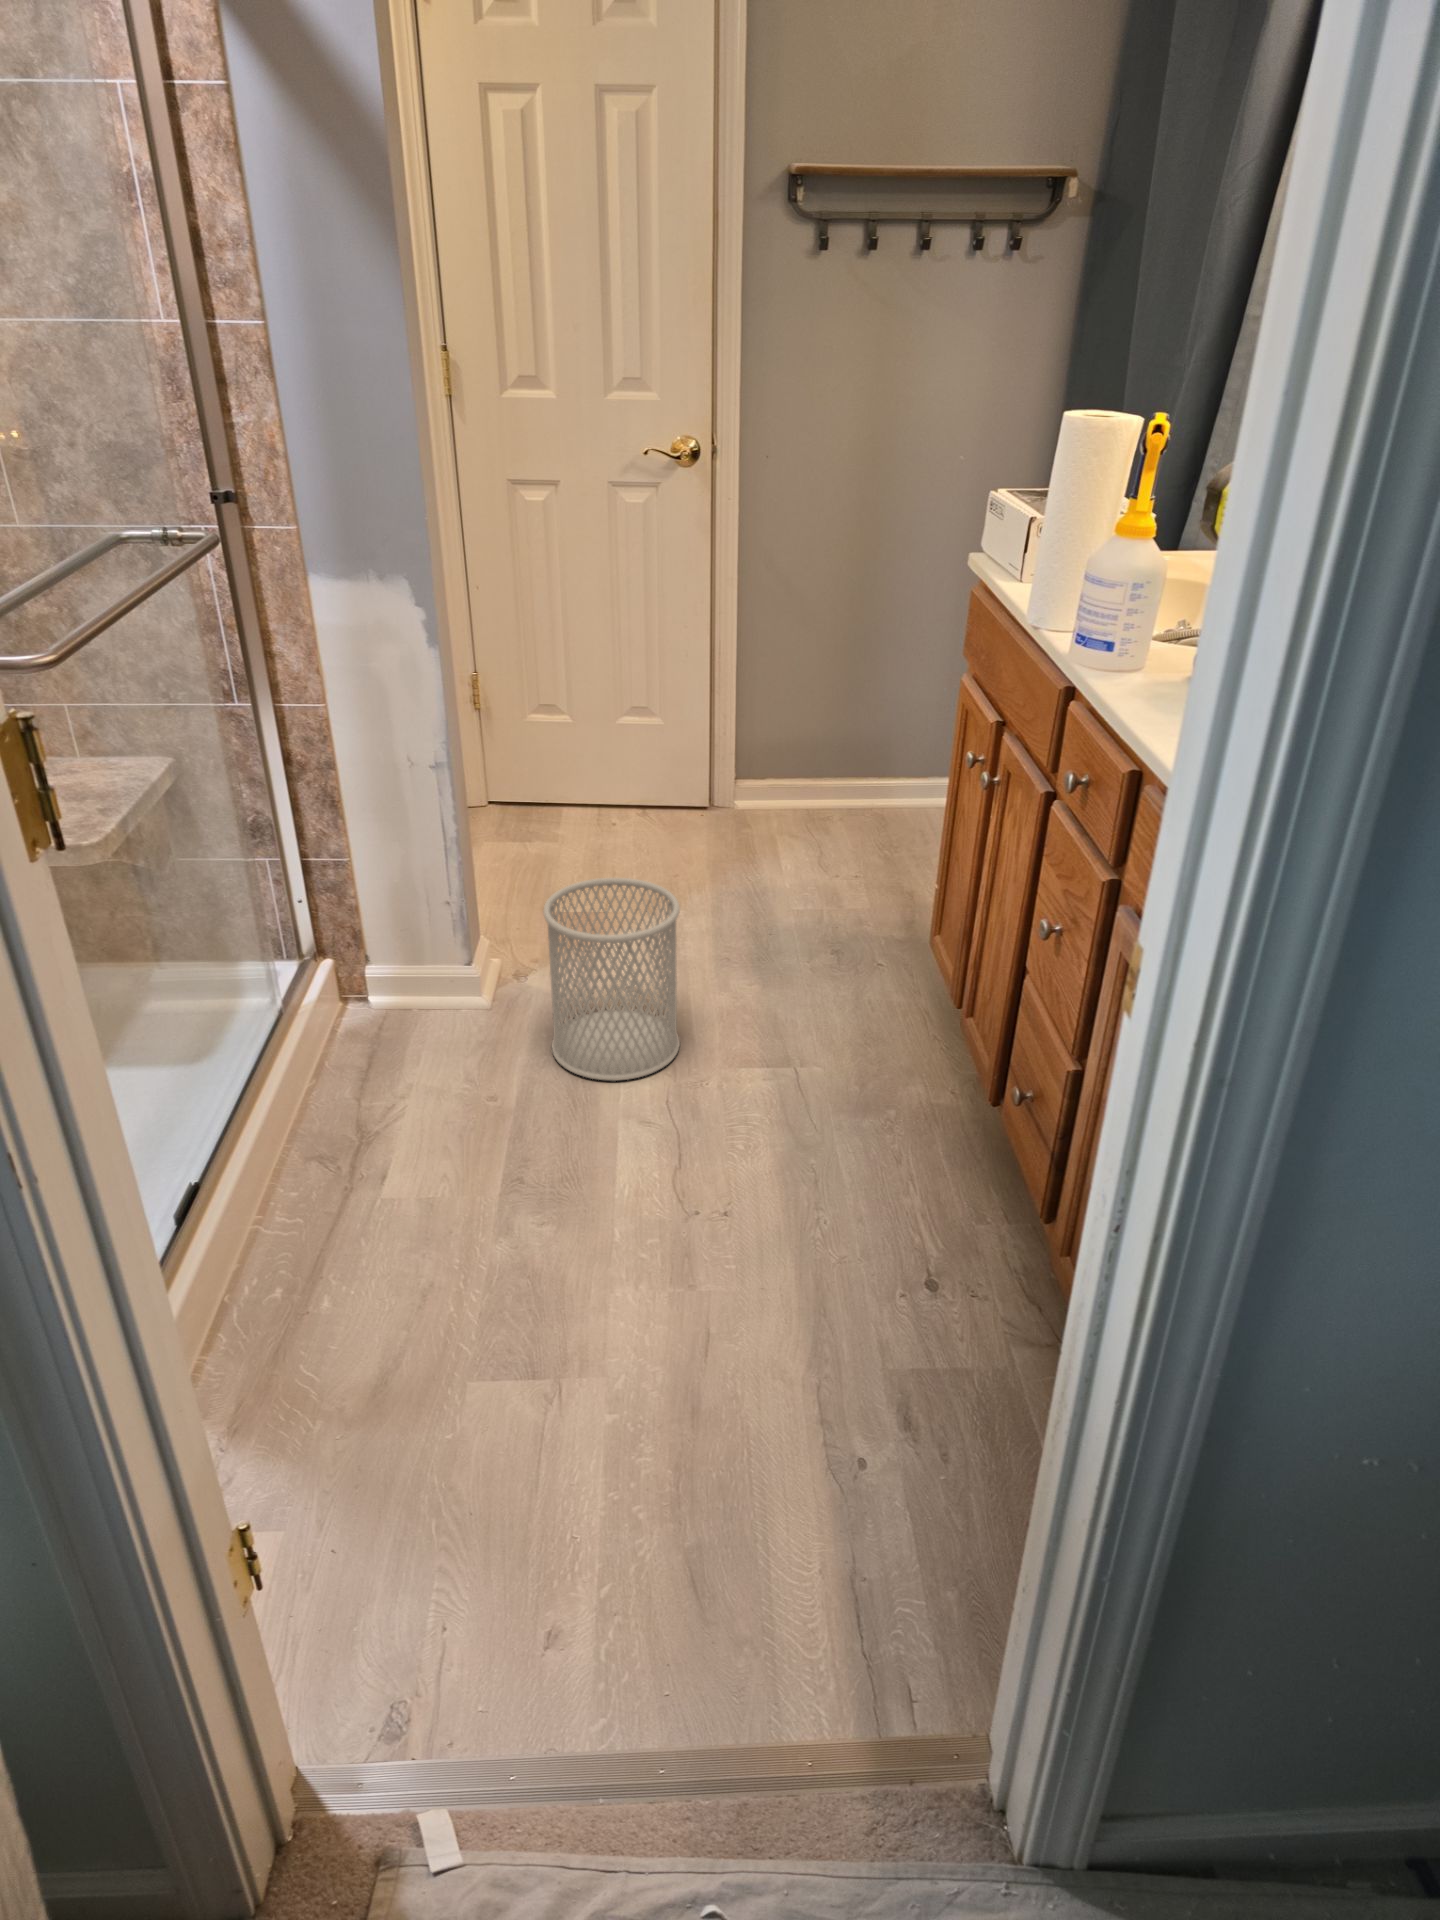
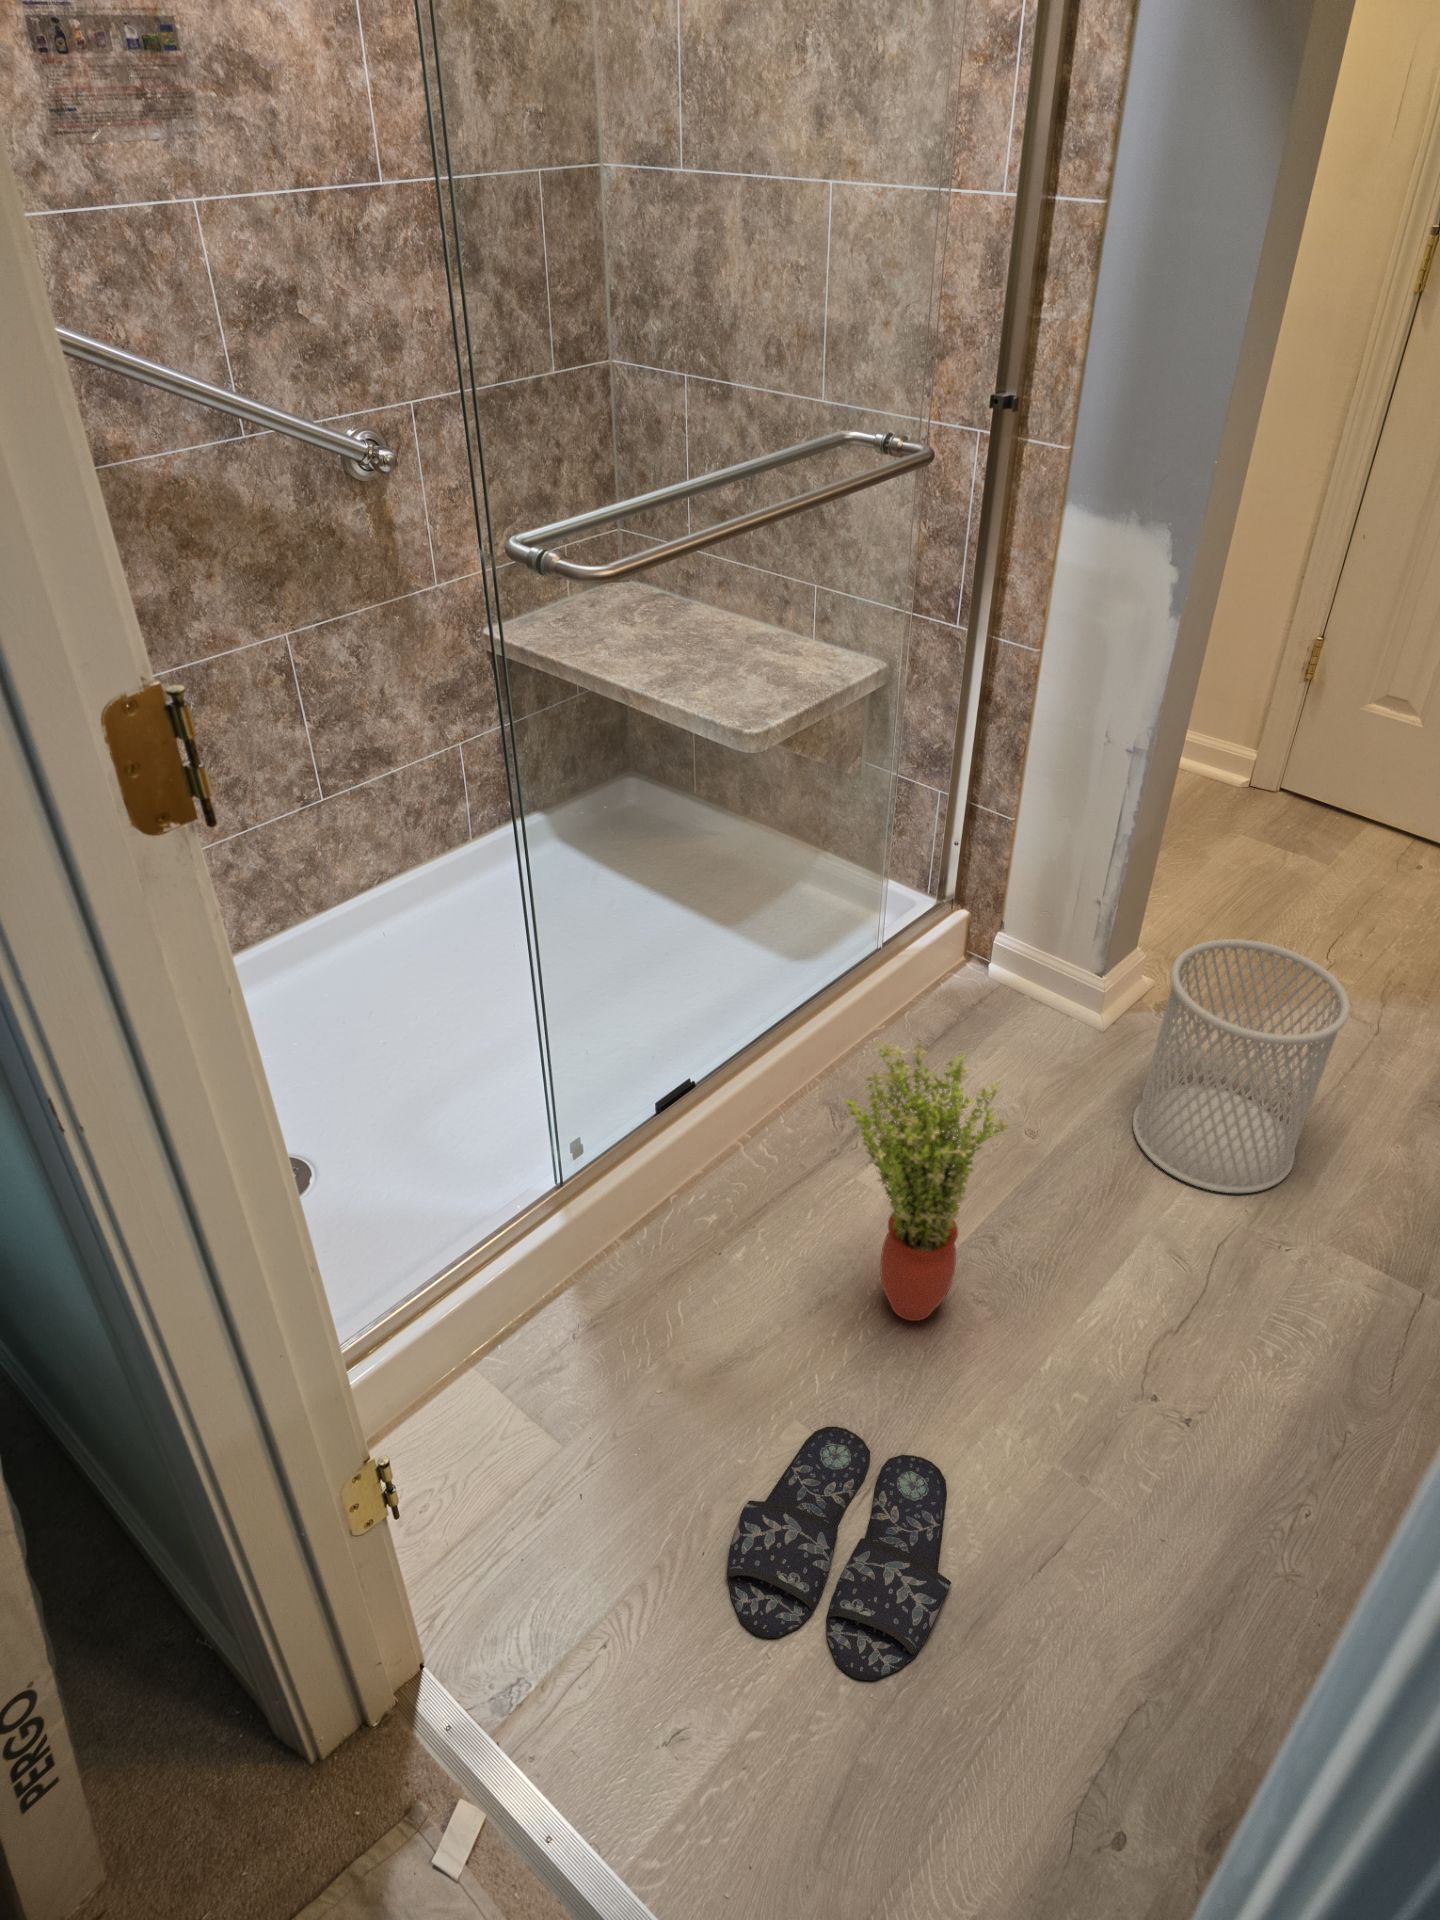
potted plant: none [400,1000,541,1270] -> present [845,1039,1009,1321]
slippers: none [480,1345,675,1534] -> present [727,1427,951,1680]

